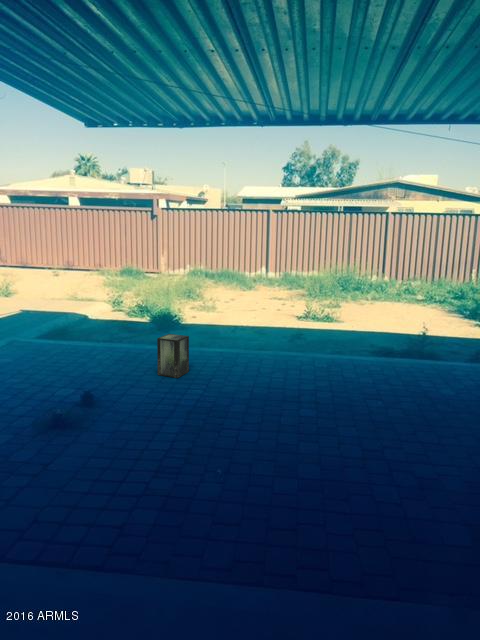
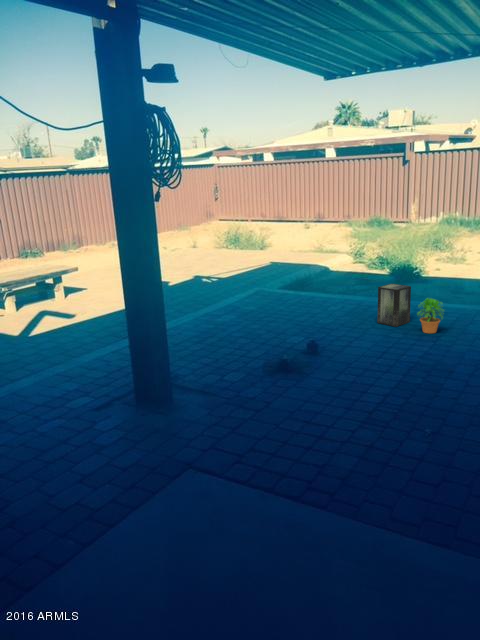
potted plant: none [197,347,226,382] -> present [417,298,443,333]

